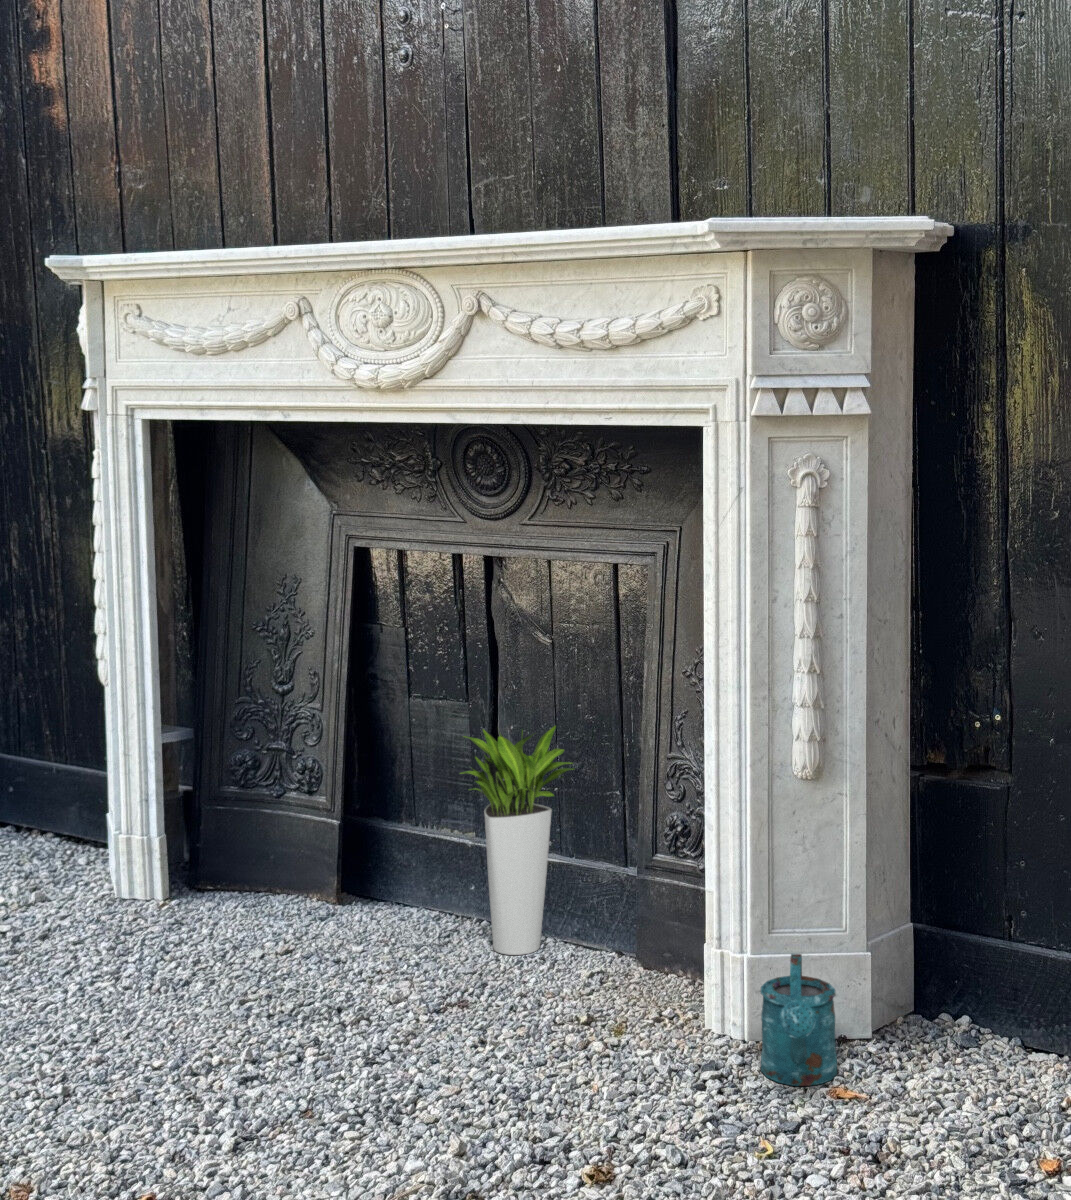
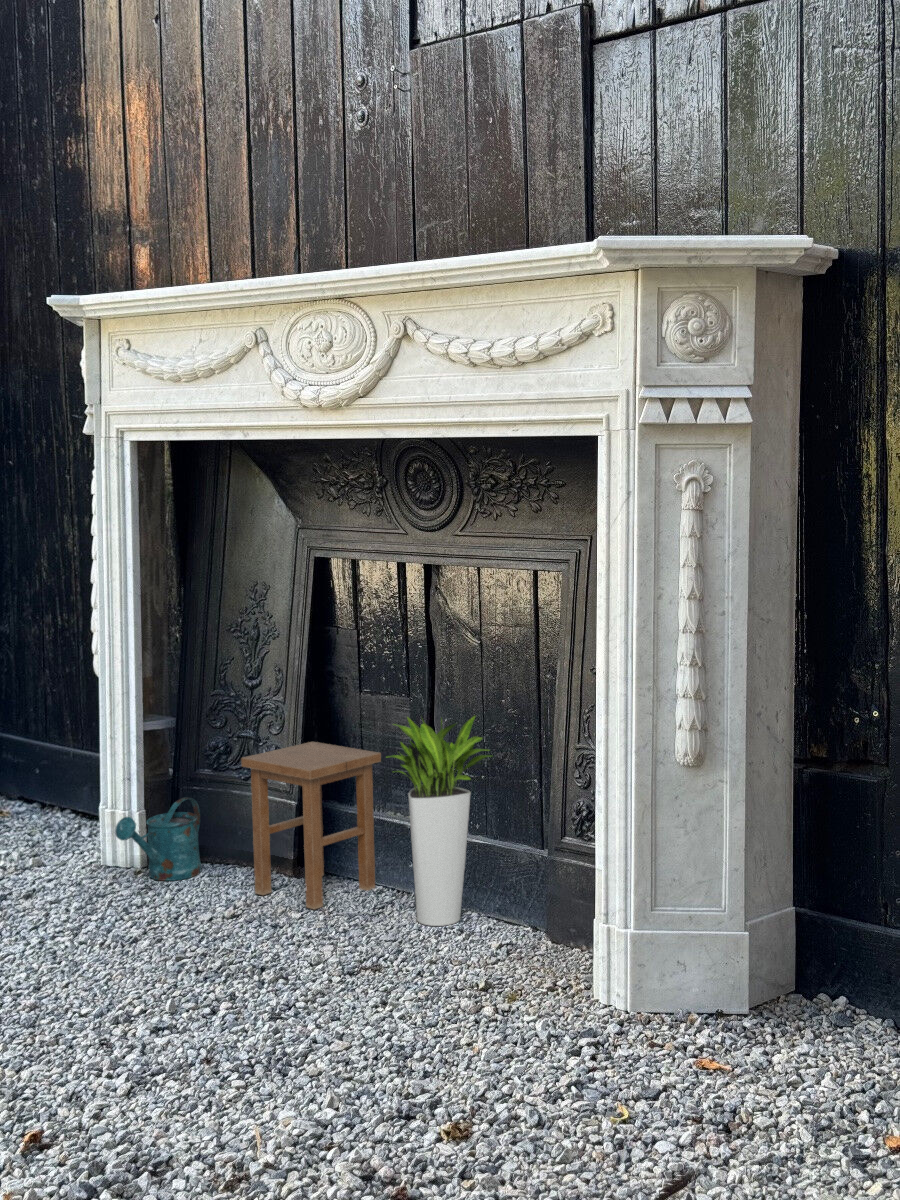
stool: none [288,754,442,941] -> present [241,742,381,909]
watering can: present [761,954,837,1086] -> present [115,798,201,881]

